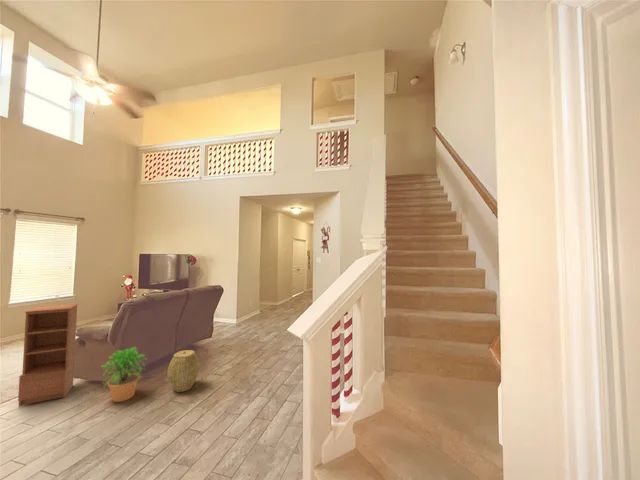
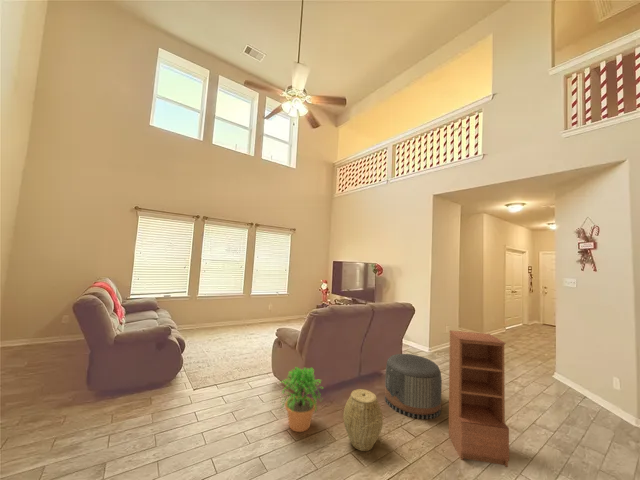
bookcase: present [18,304,77,406] -> present [449,330,509,467]
pouf: none [200,322,242,364] -> present [385,354,442,419]

